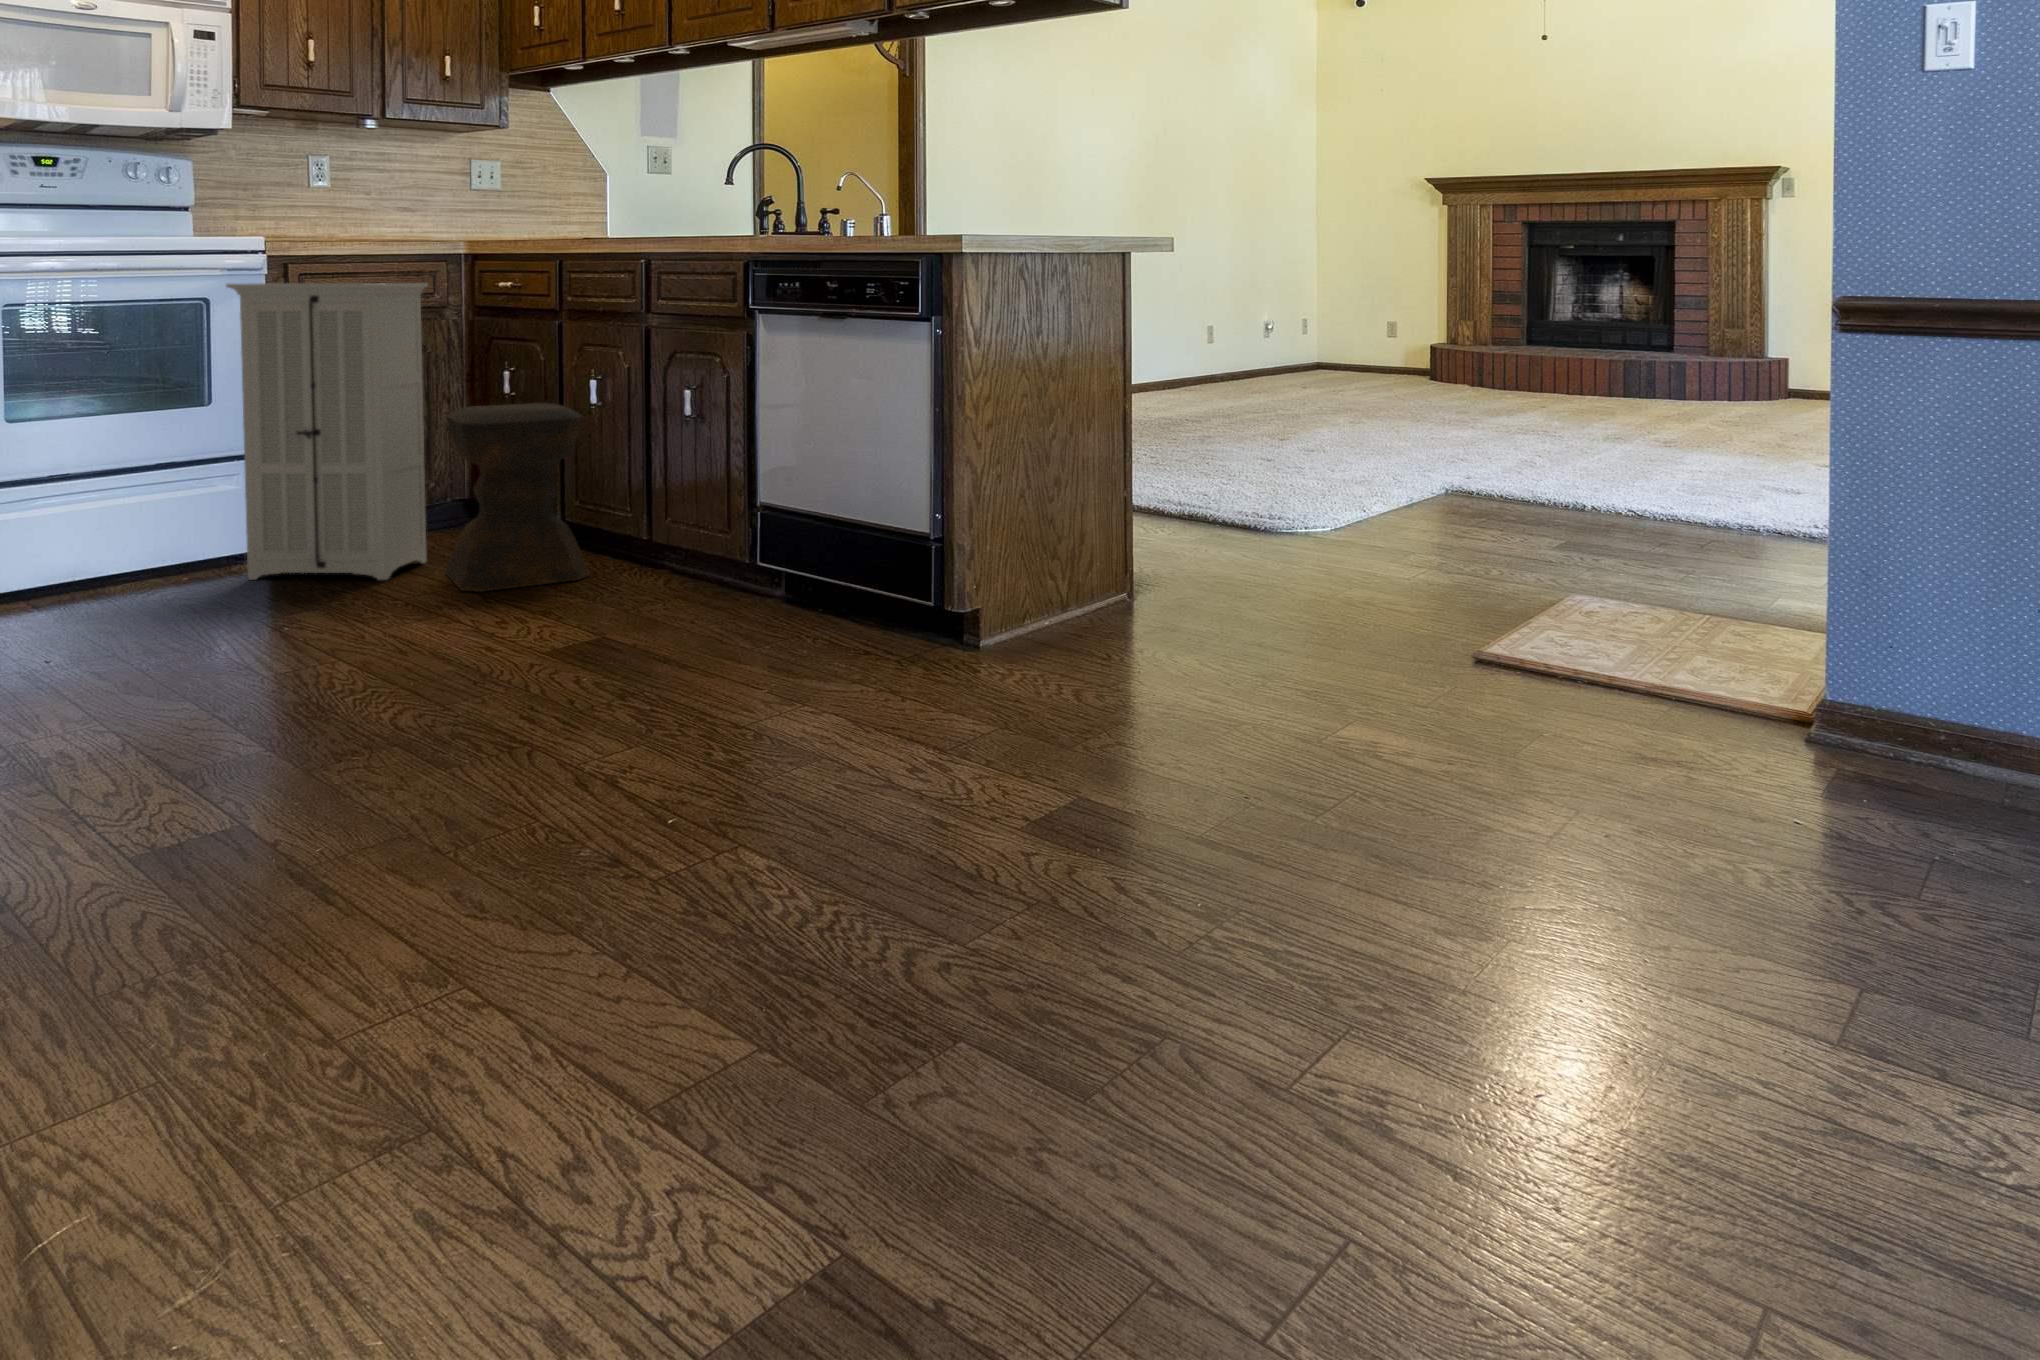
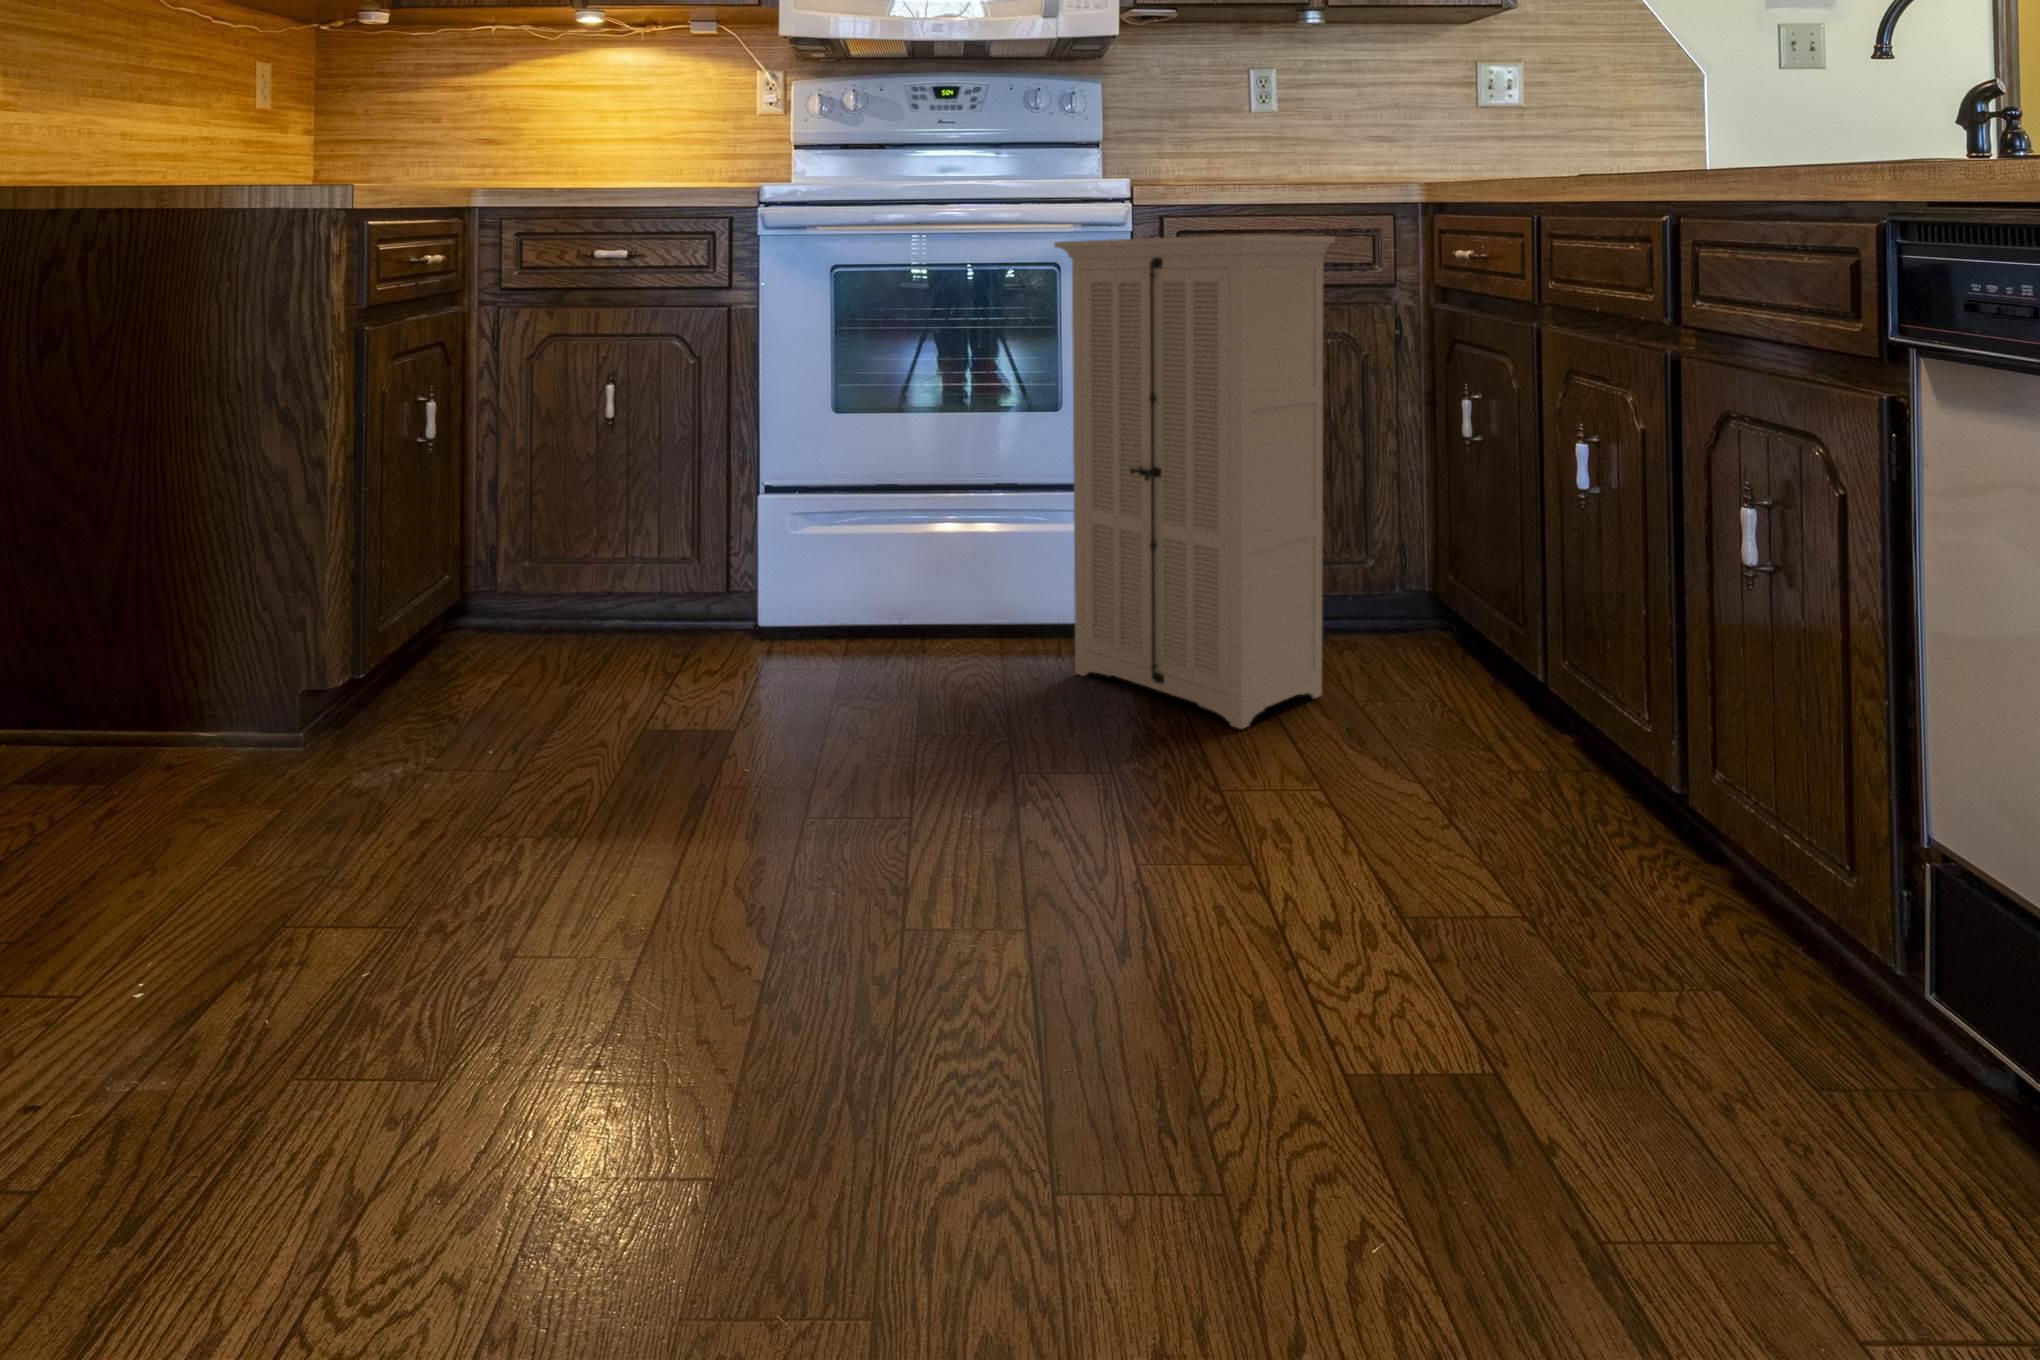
stool: present [446,403,590,592] -> none [1338,452,1602,836]

